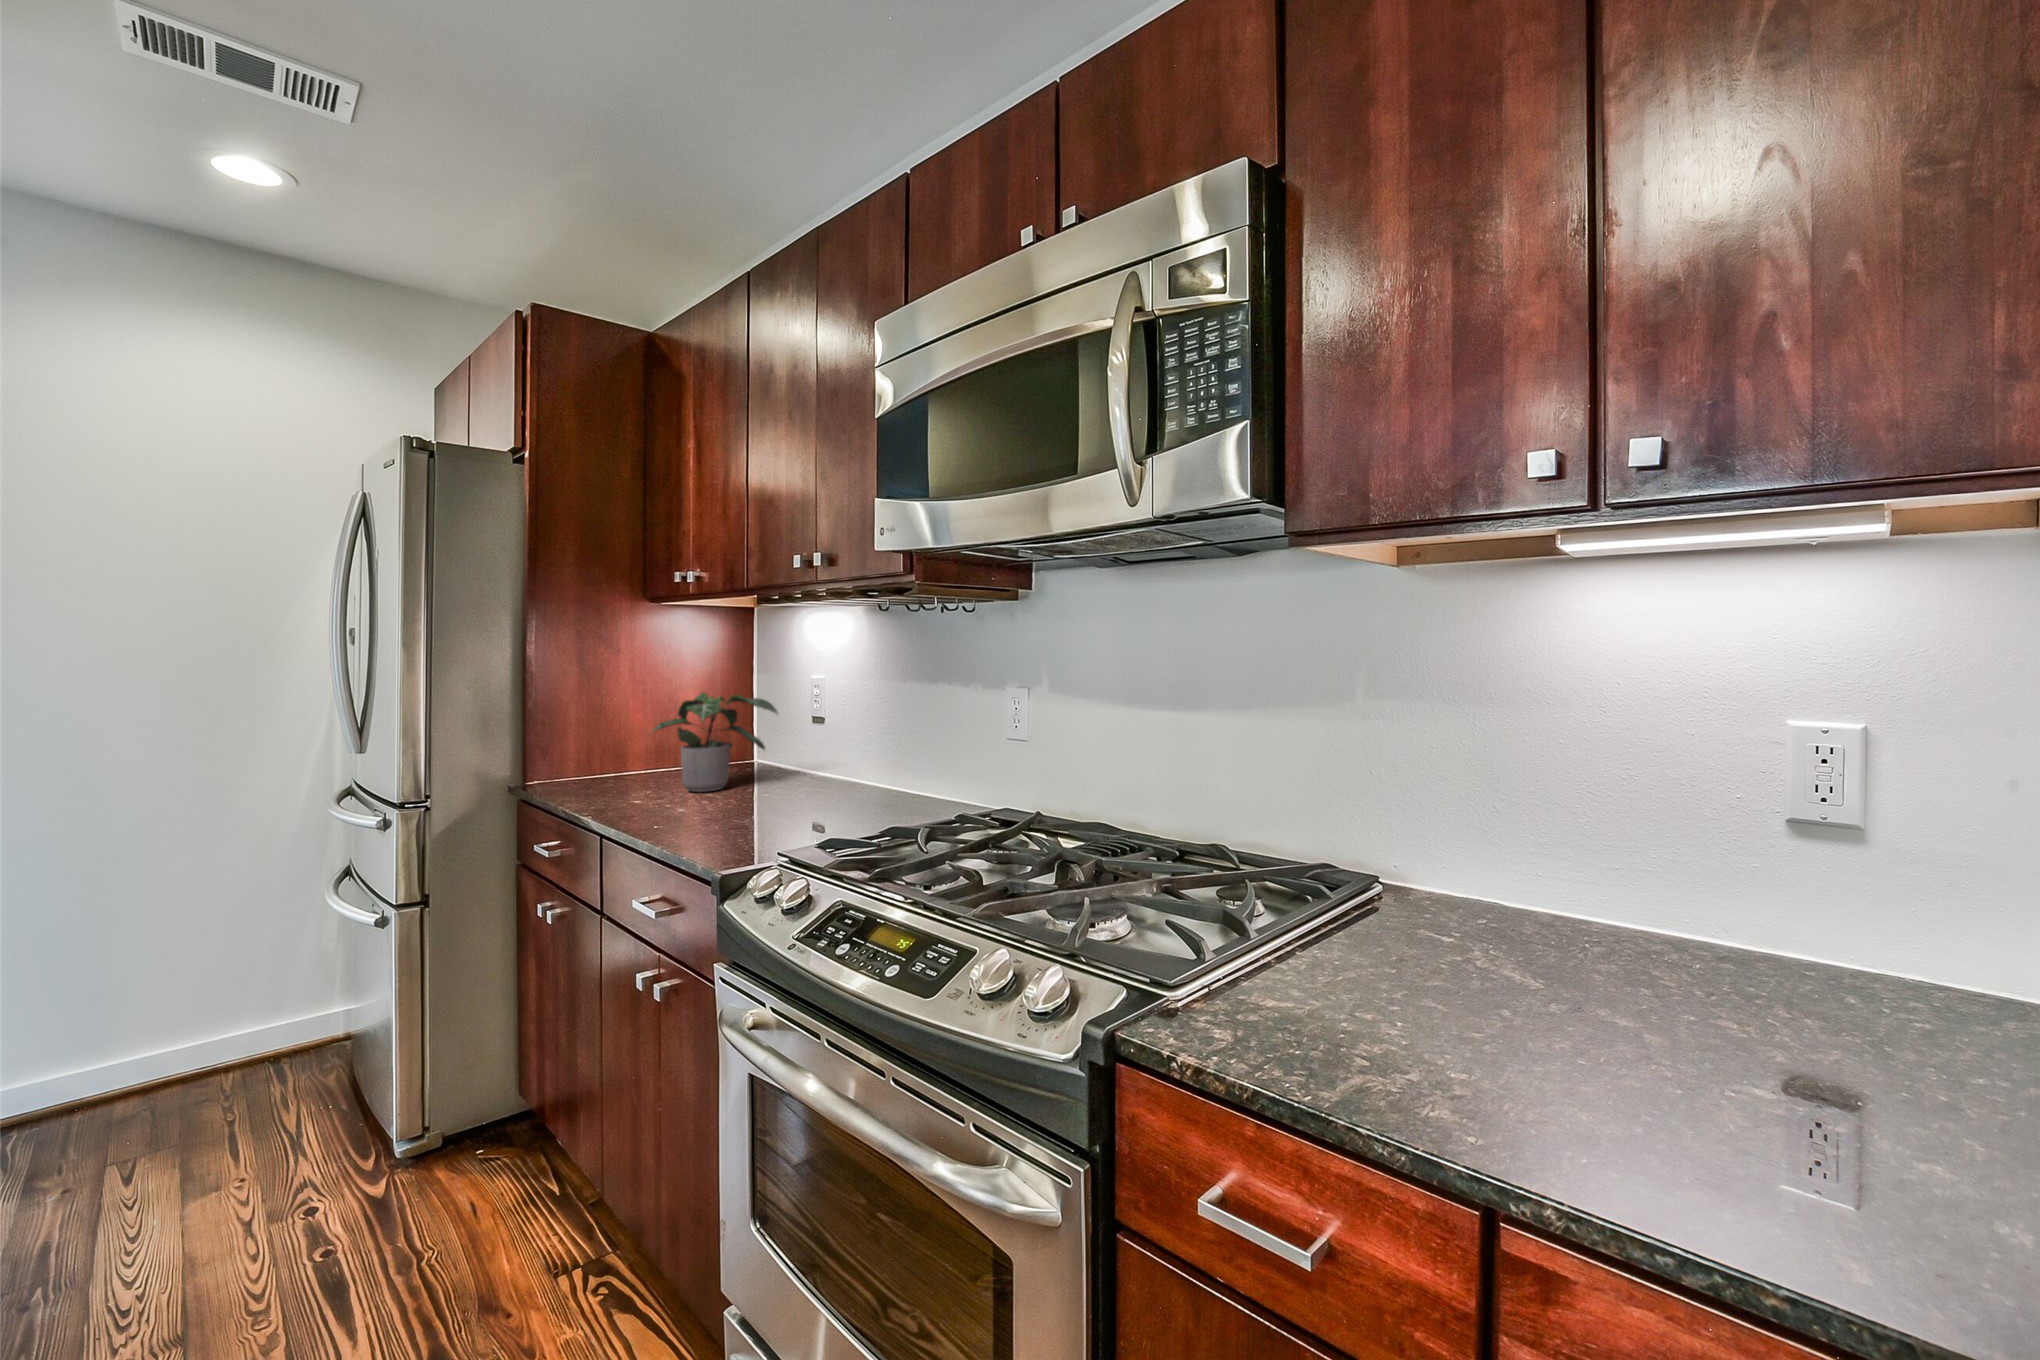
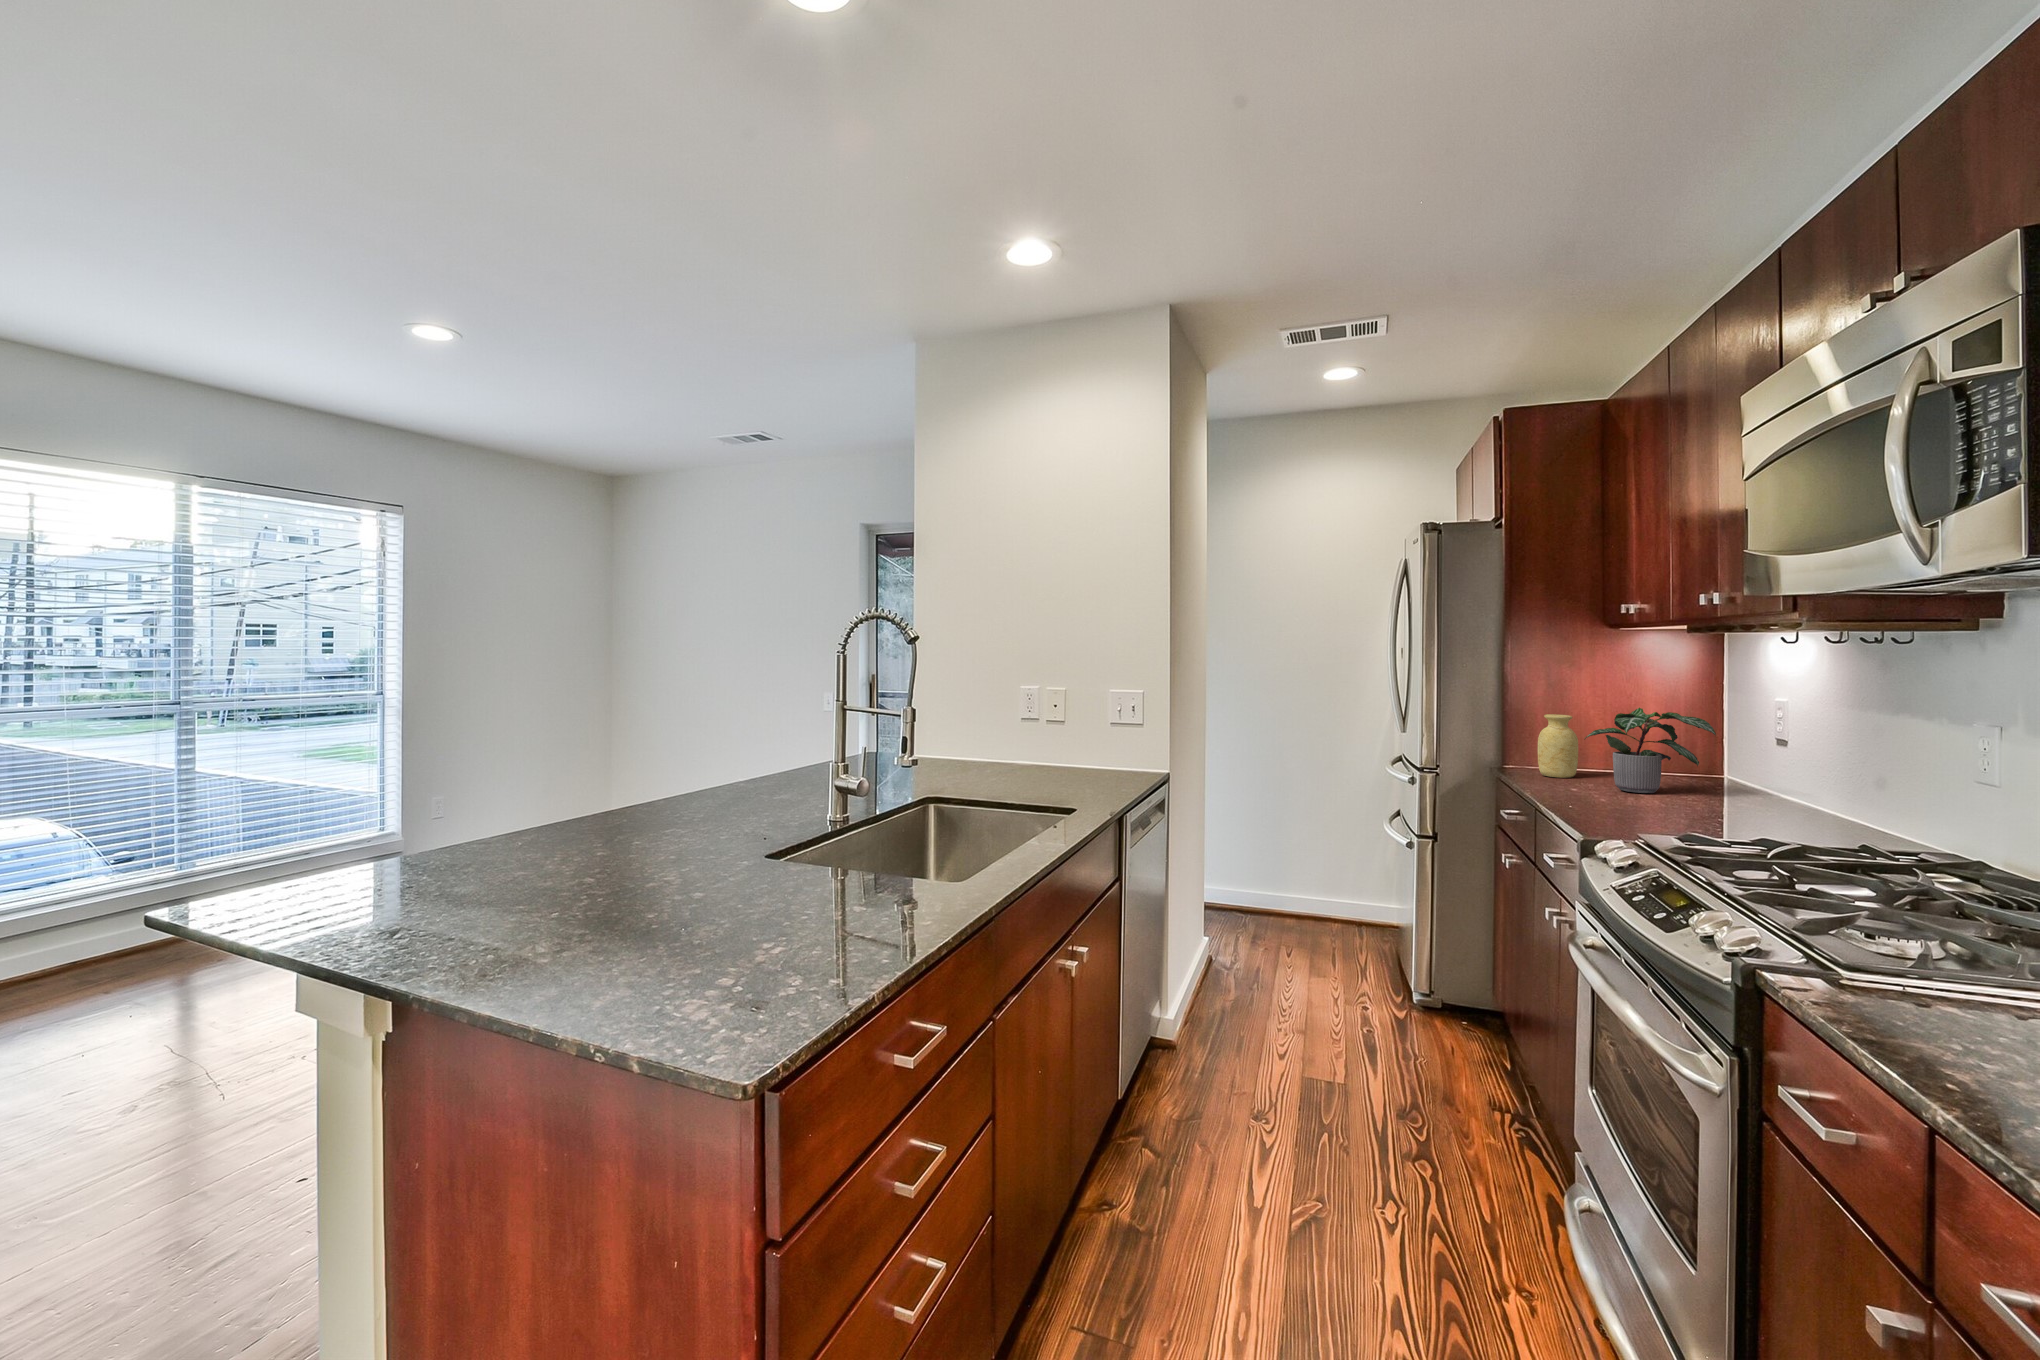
vase: none [581,707,629,787] -> present [1538,714,1578,778]

